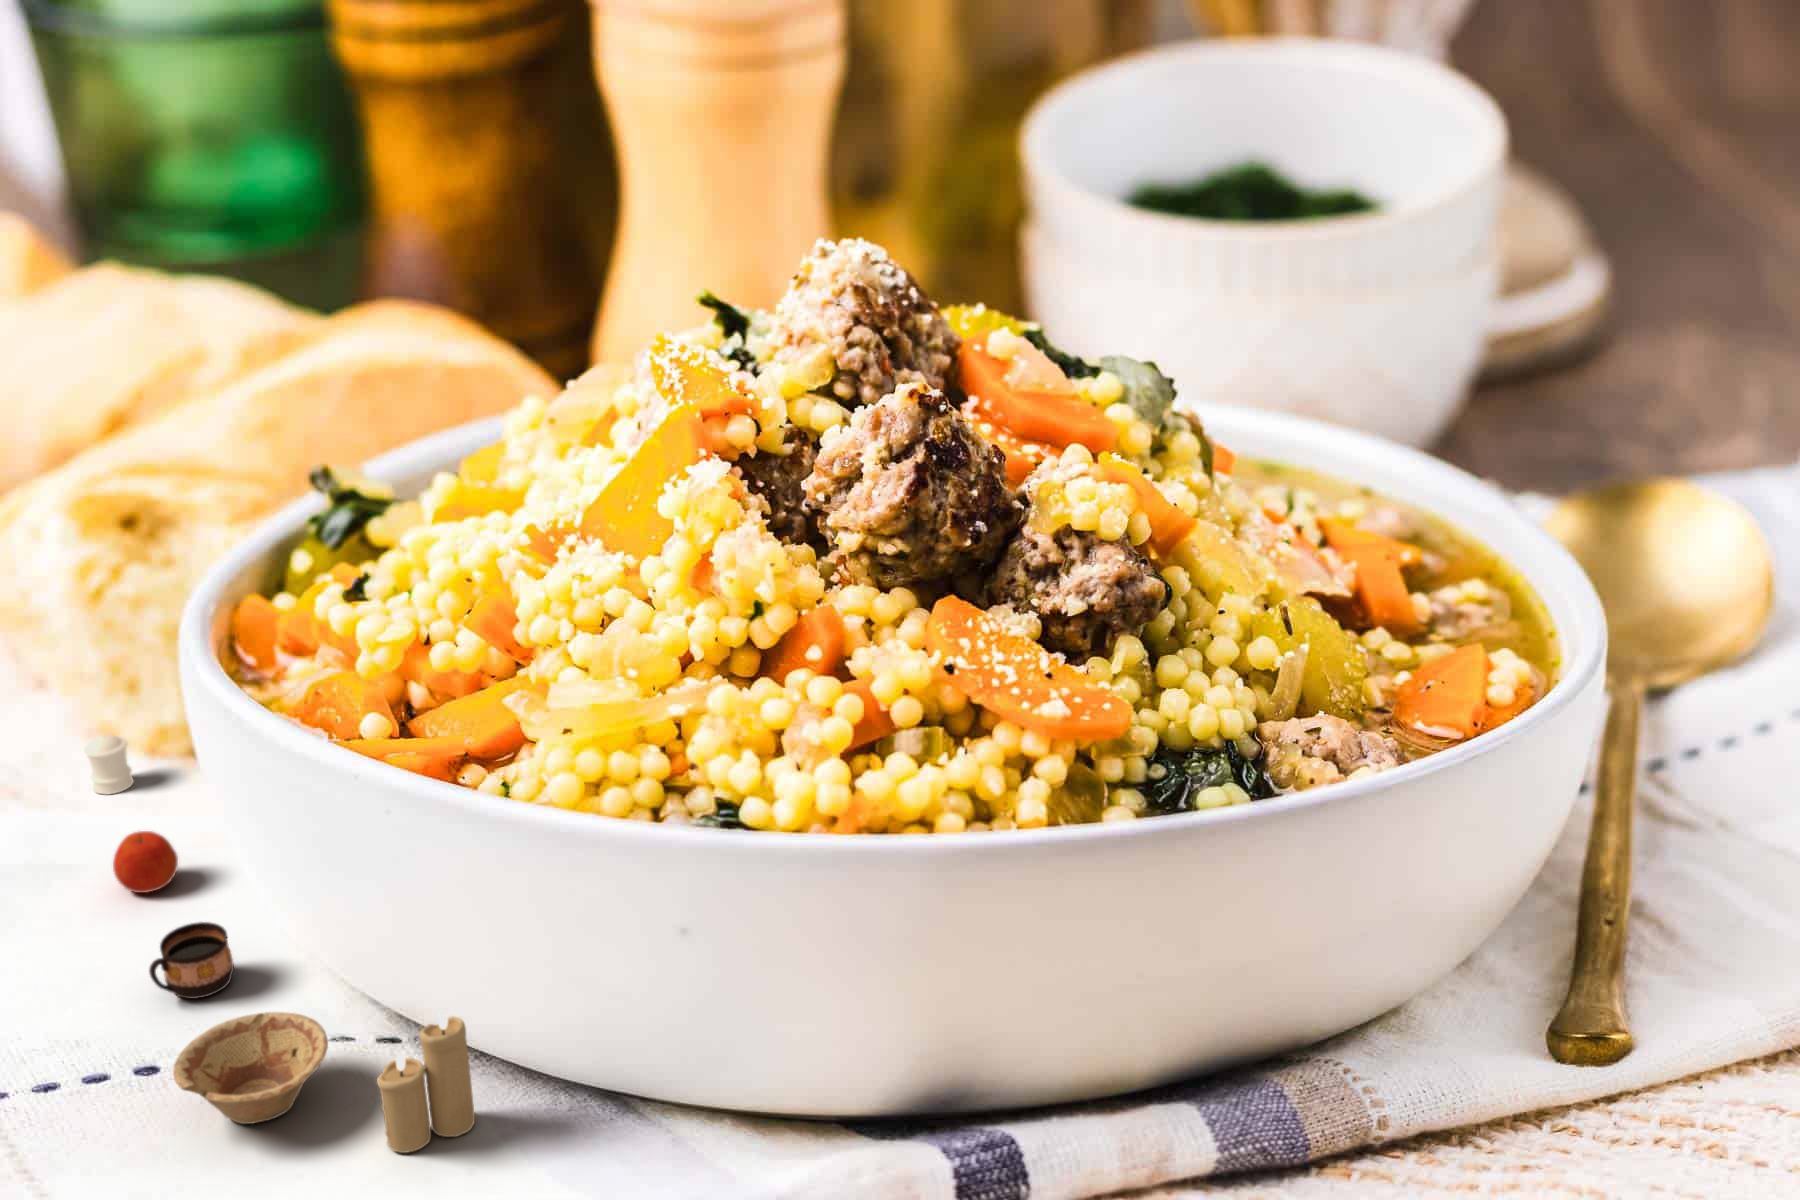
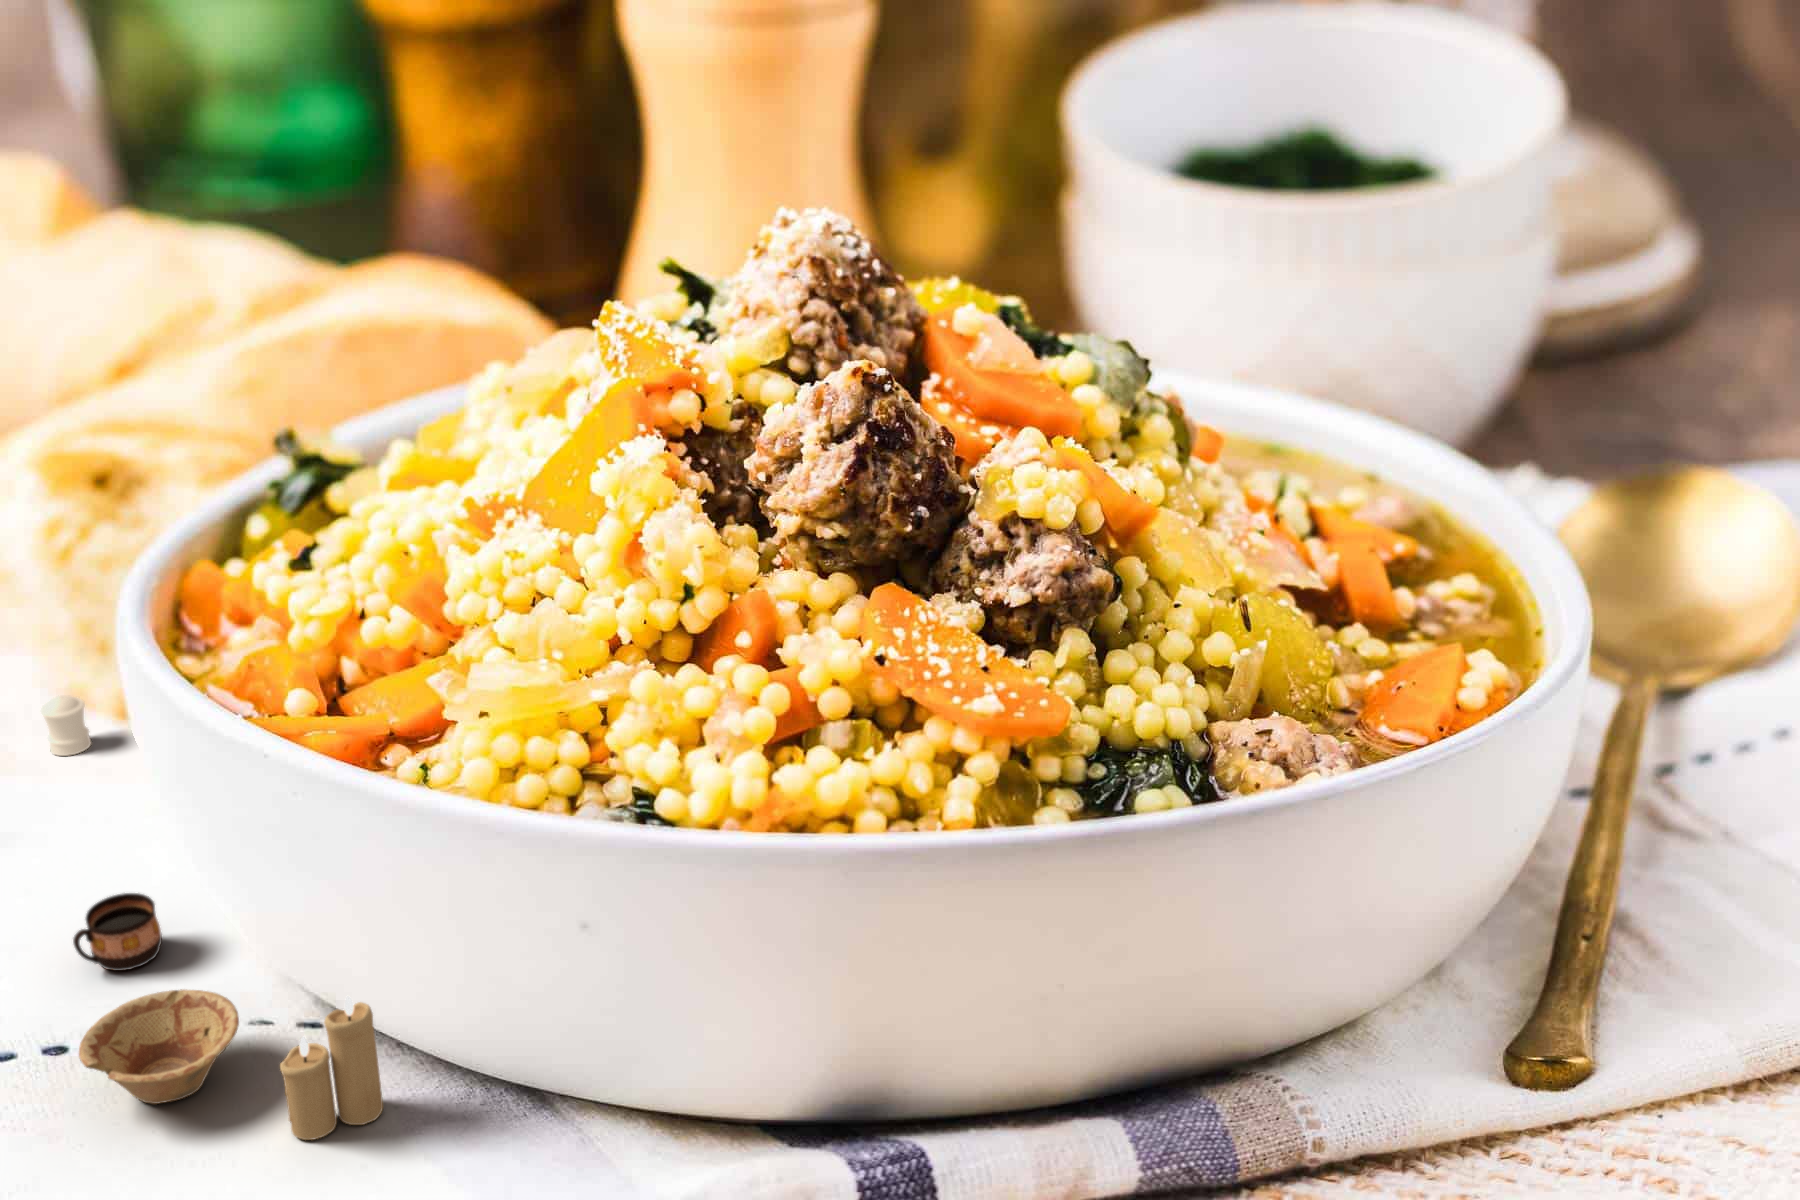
apple: present [113,831,178,893] -> none [54,796,121,859]

